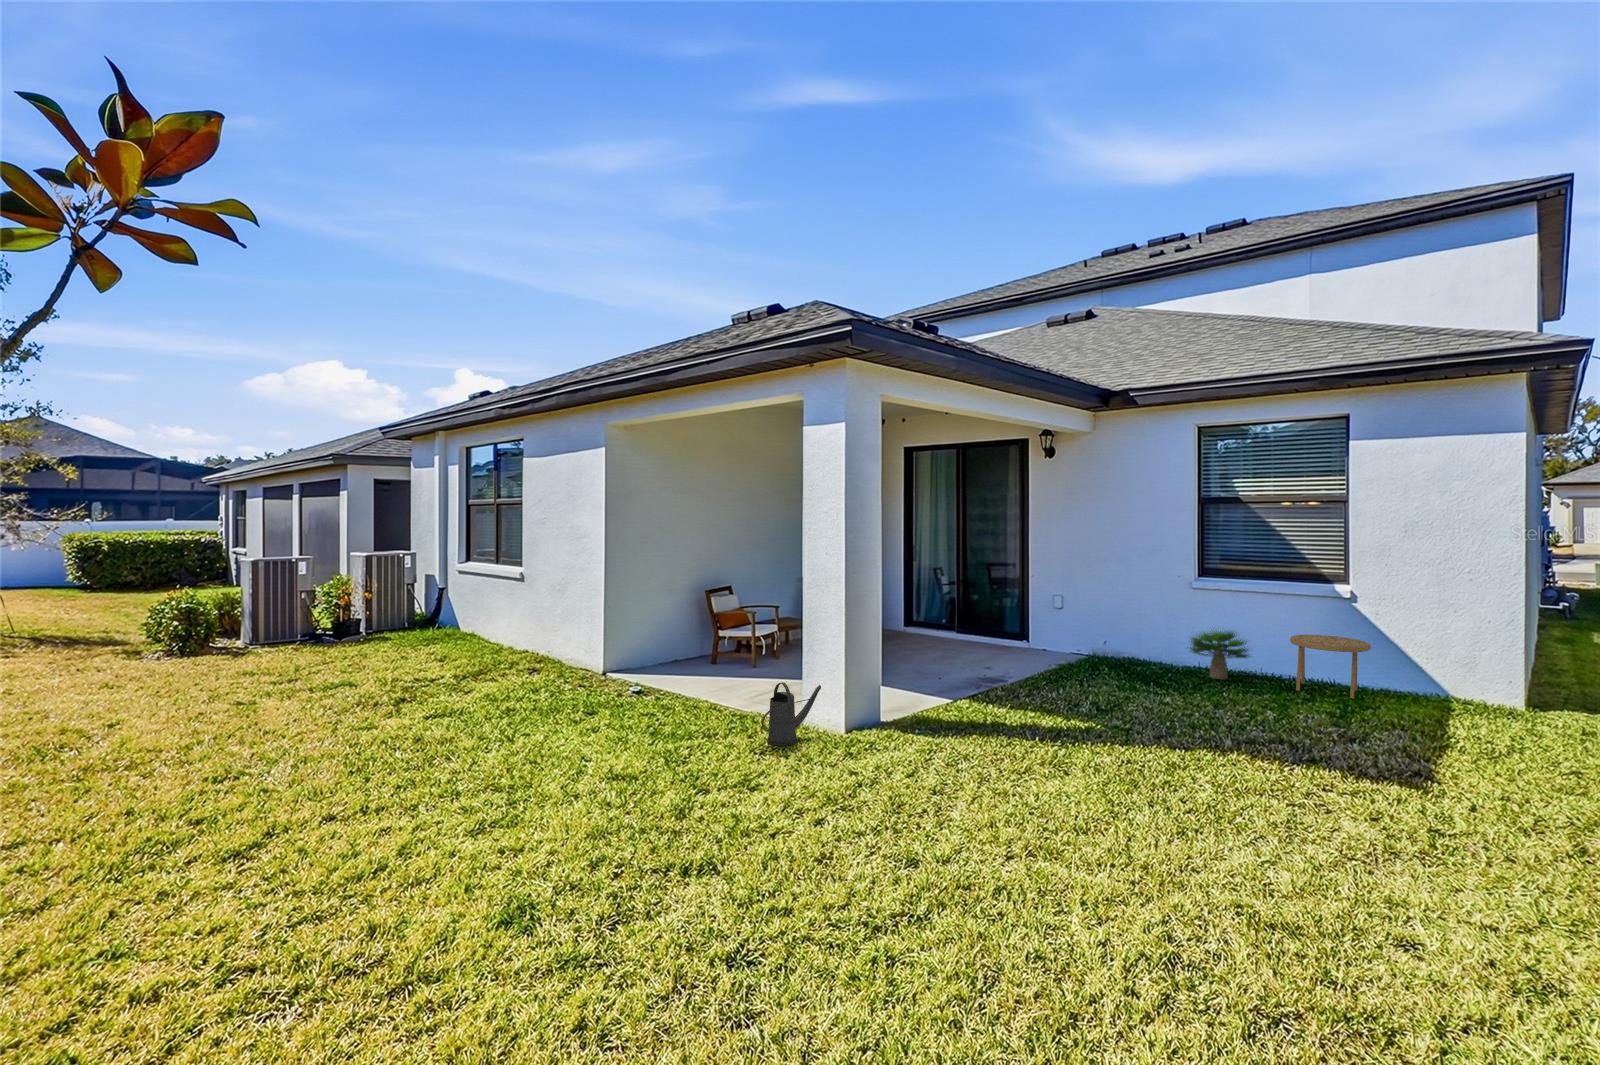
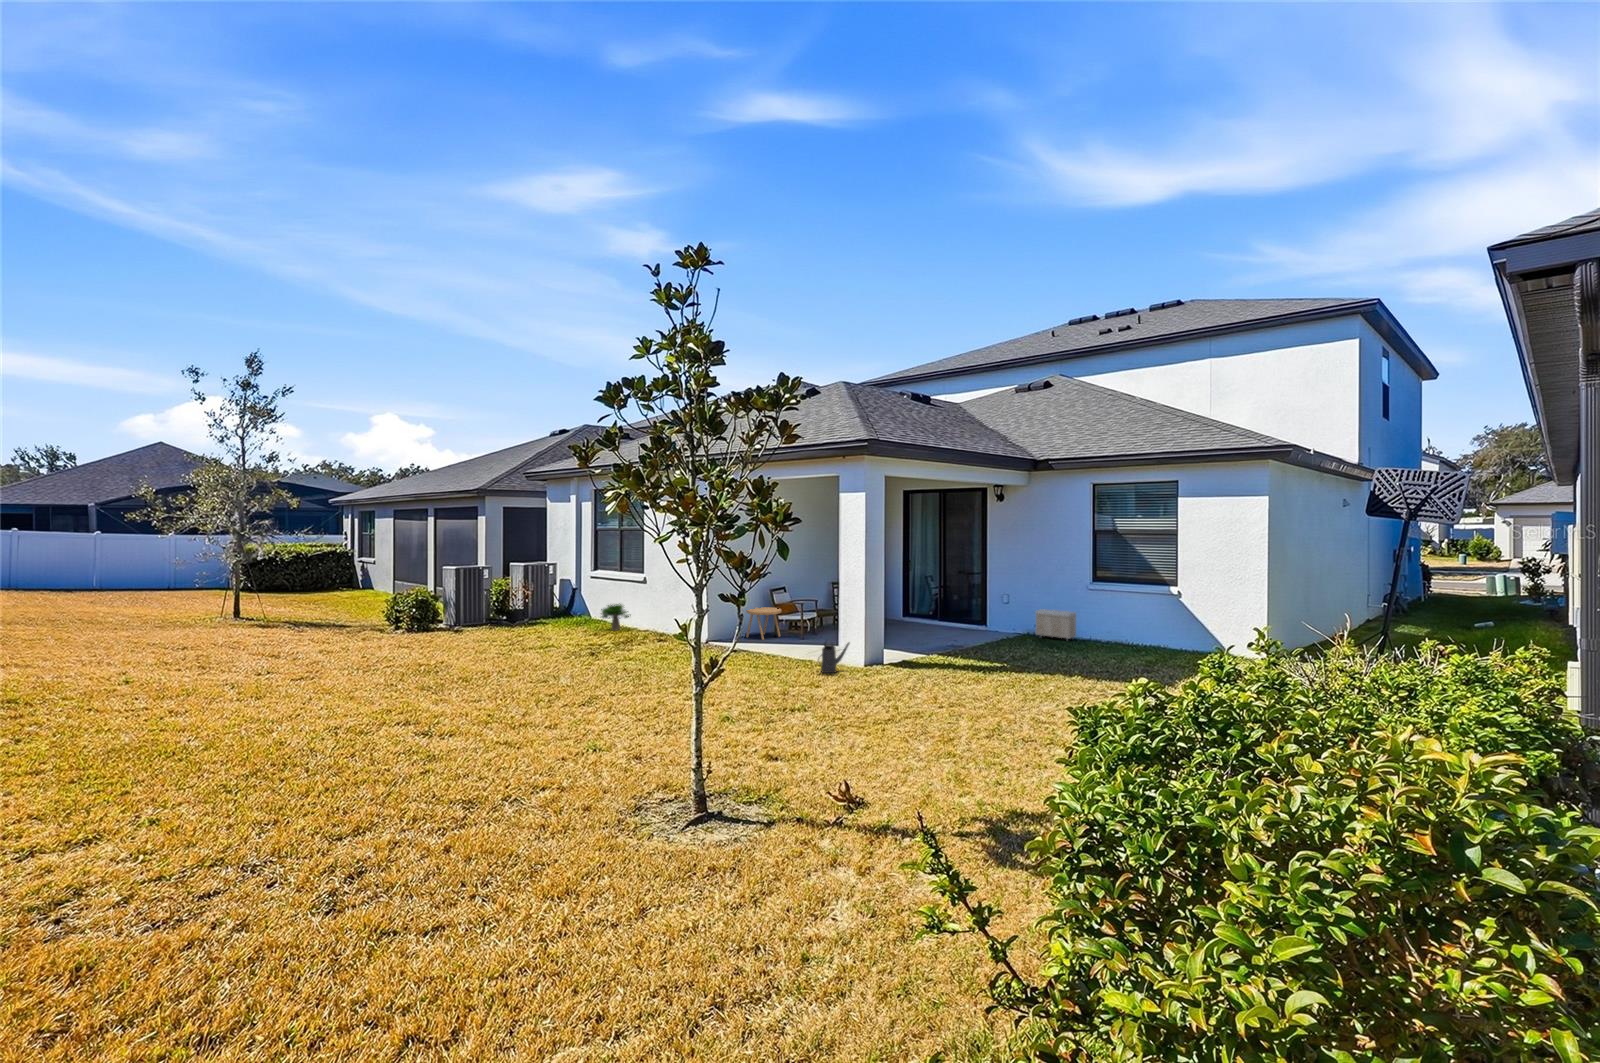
storage bench: none [1105,618,1171,669] -> present [1035,609,1076,639]
potted plant: present [1187,631,1249,679] -> present [601,604,631,631]
side table: present [1290,635,1371,699] -> present [746,607,782,640]

